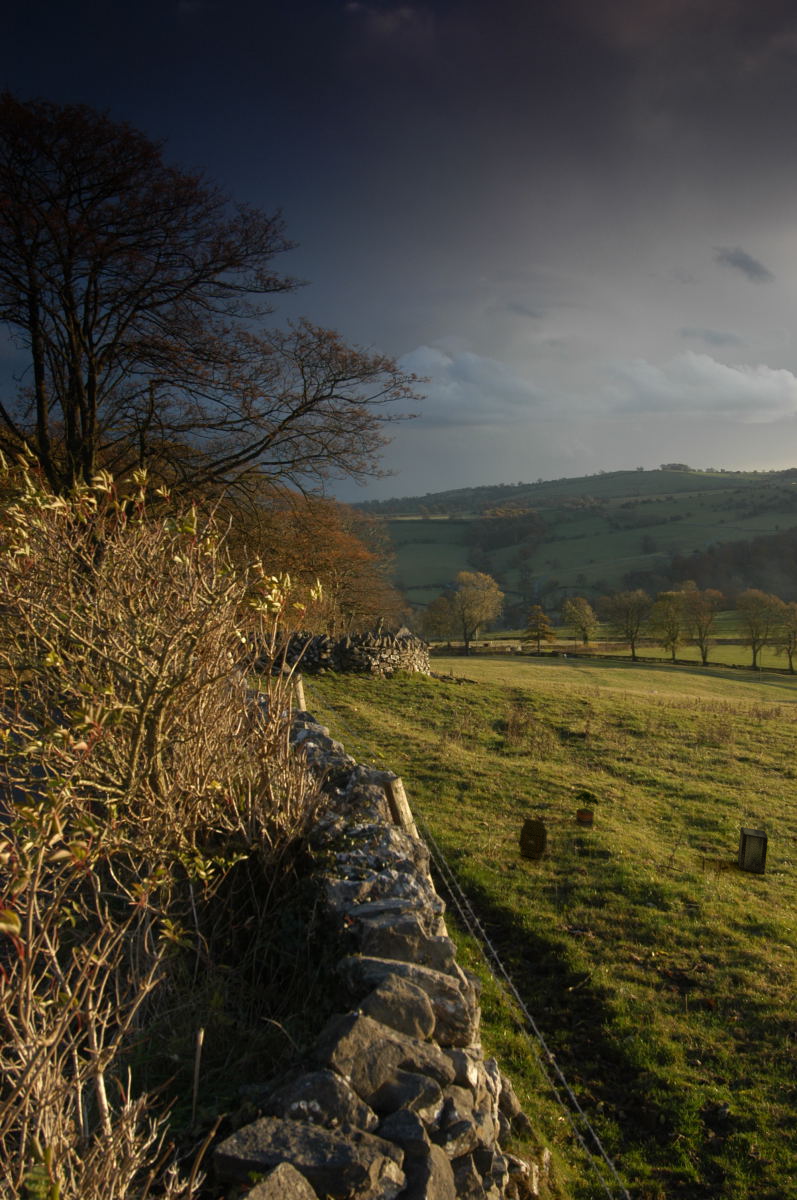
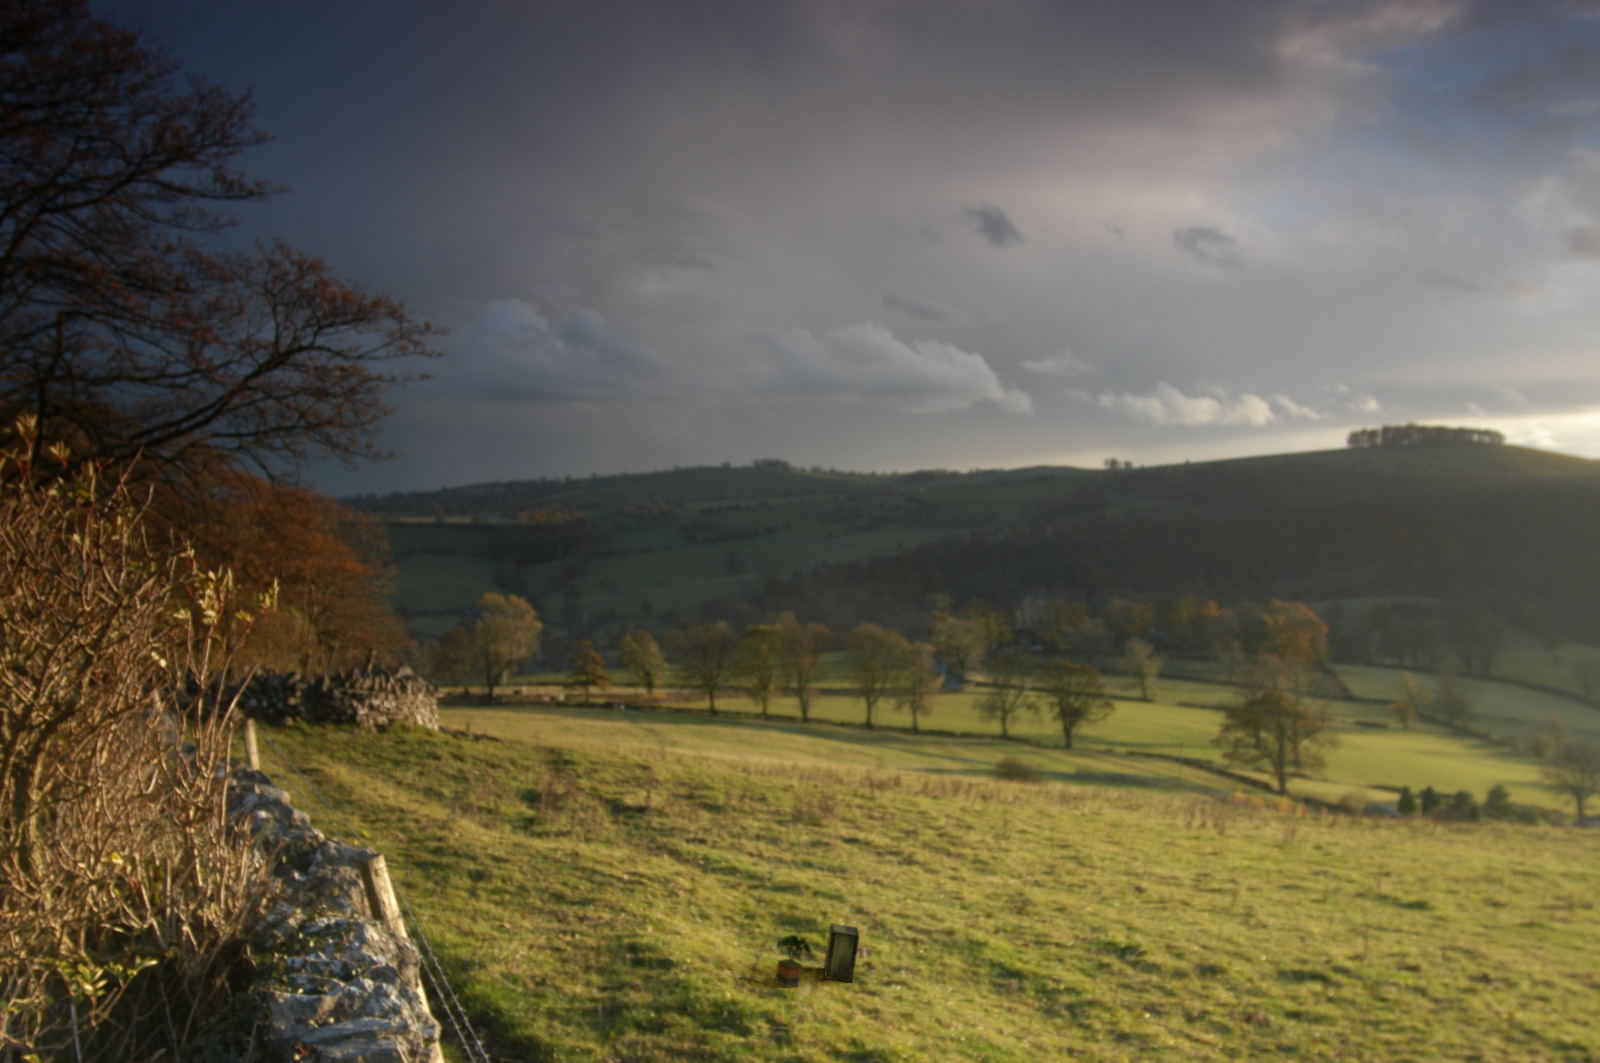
potted tree: present [576,792,600,827] -> present [775,935,811,988]
backpack: present [519,819,548,859] -> none [546,918,587,975]

